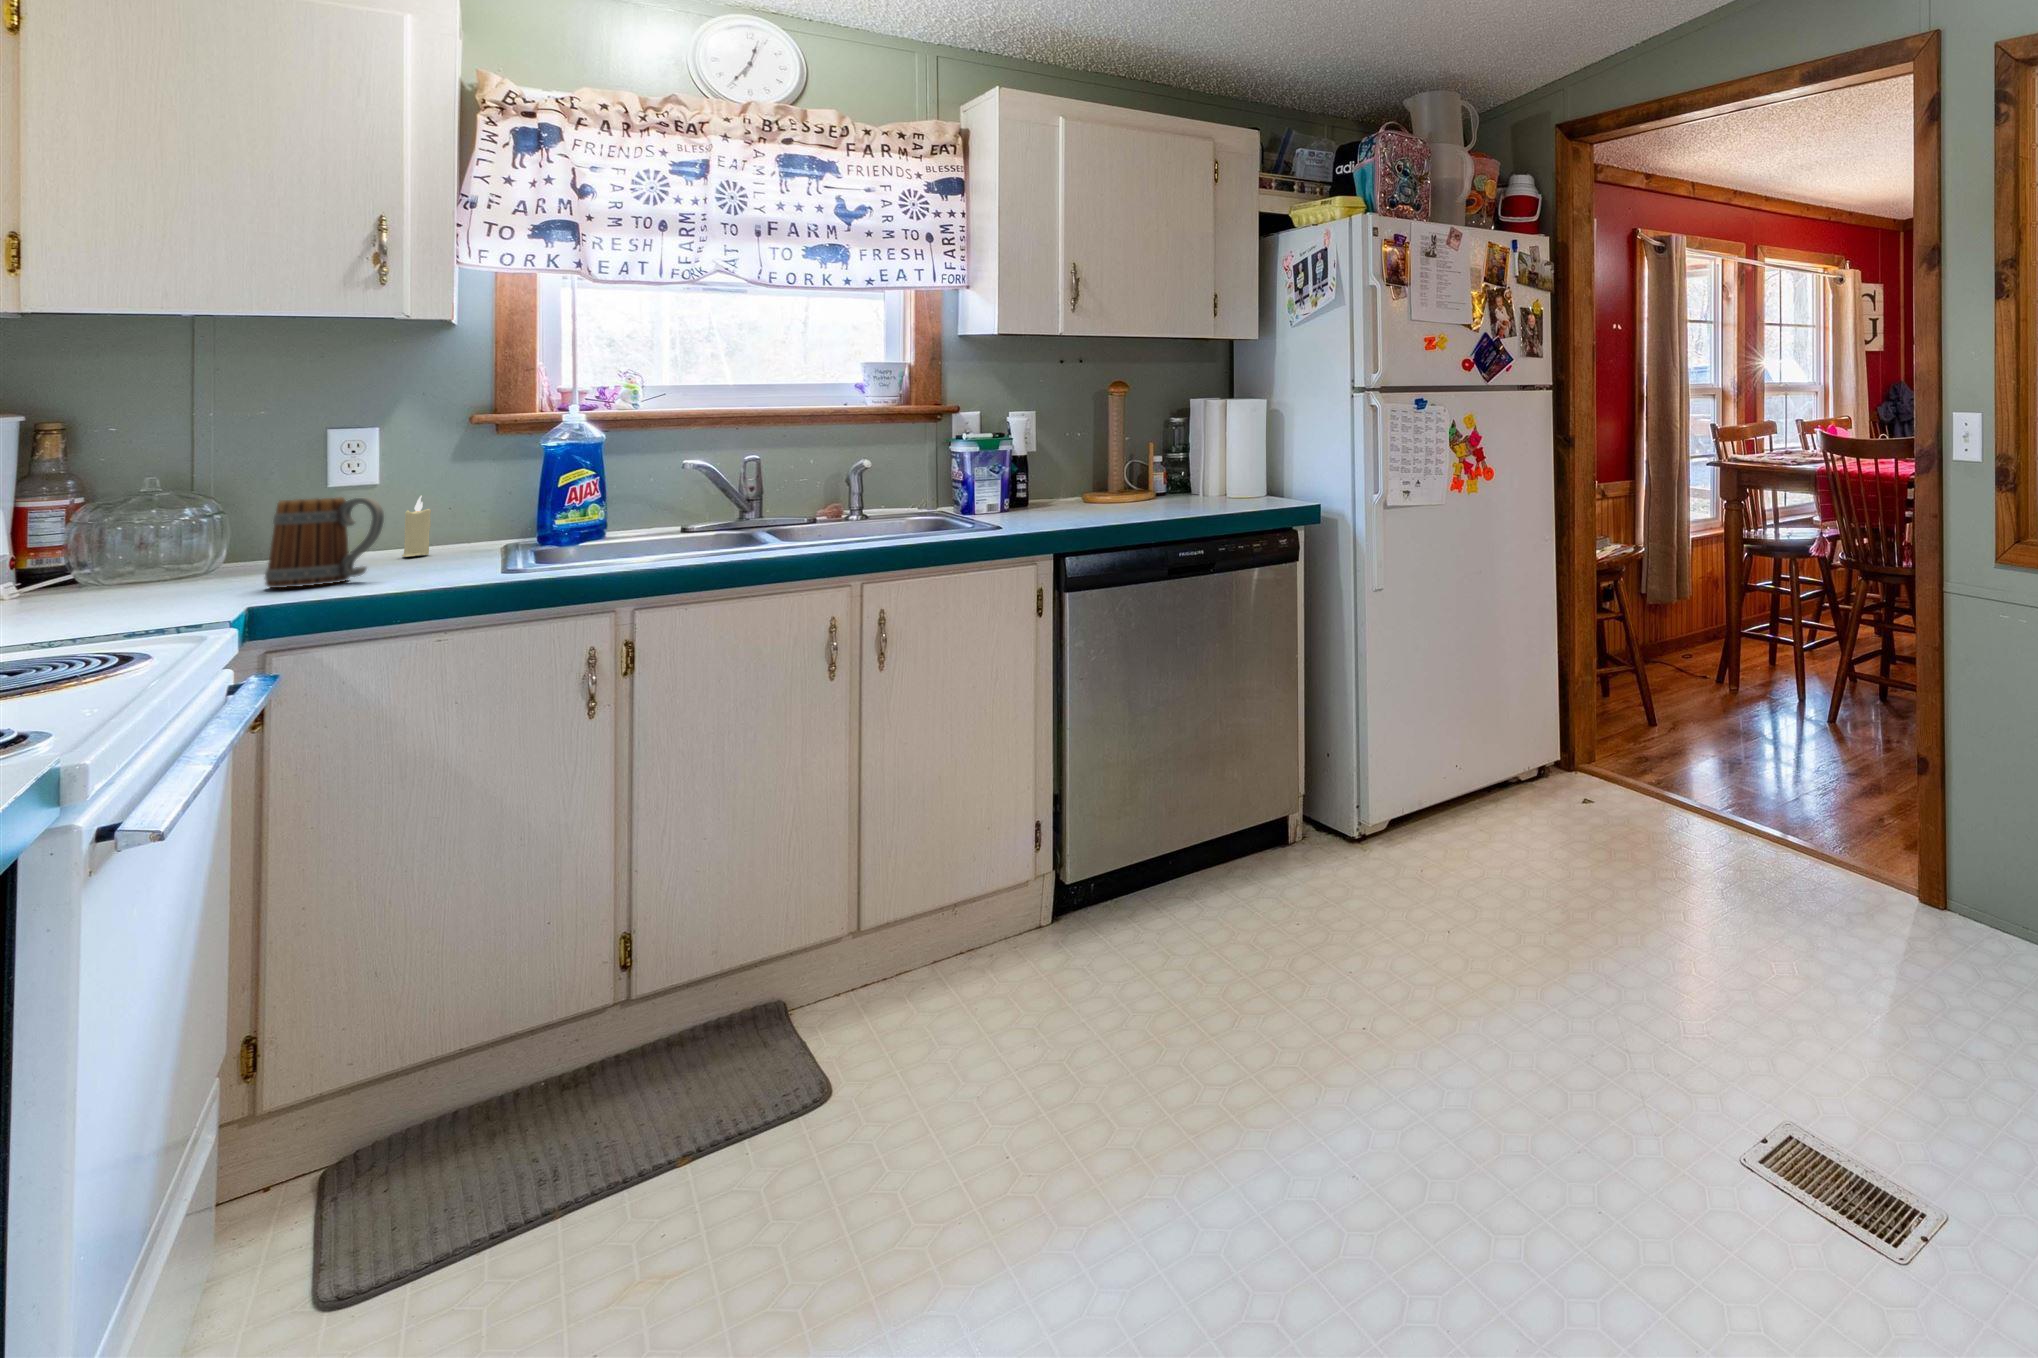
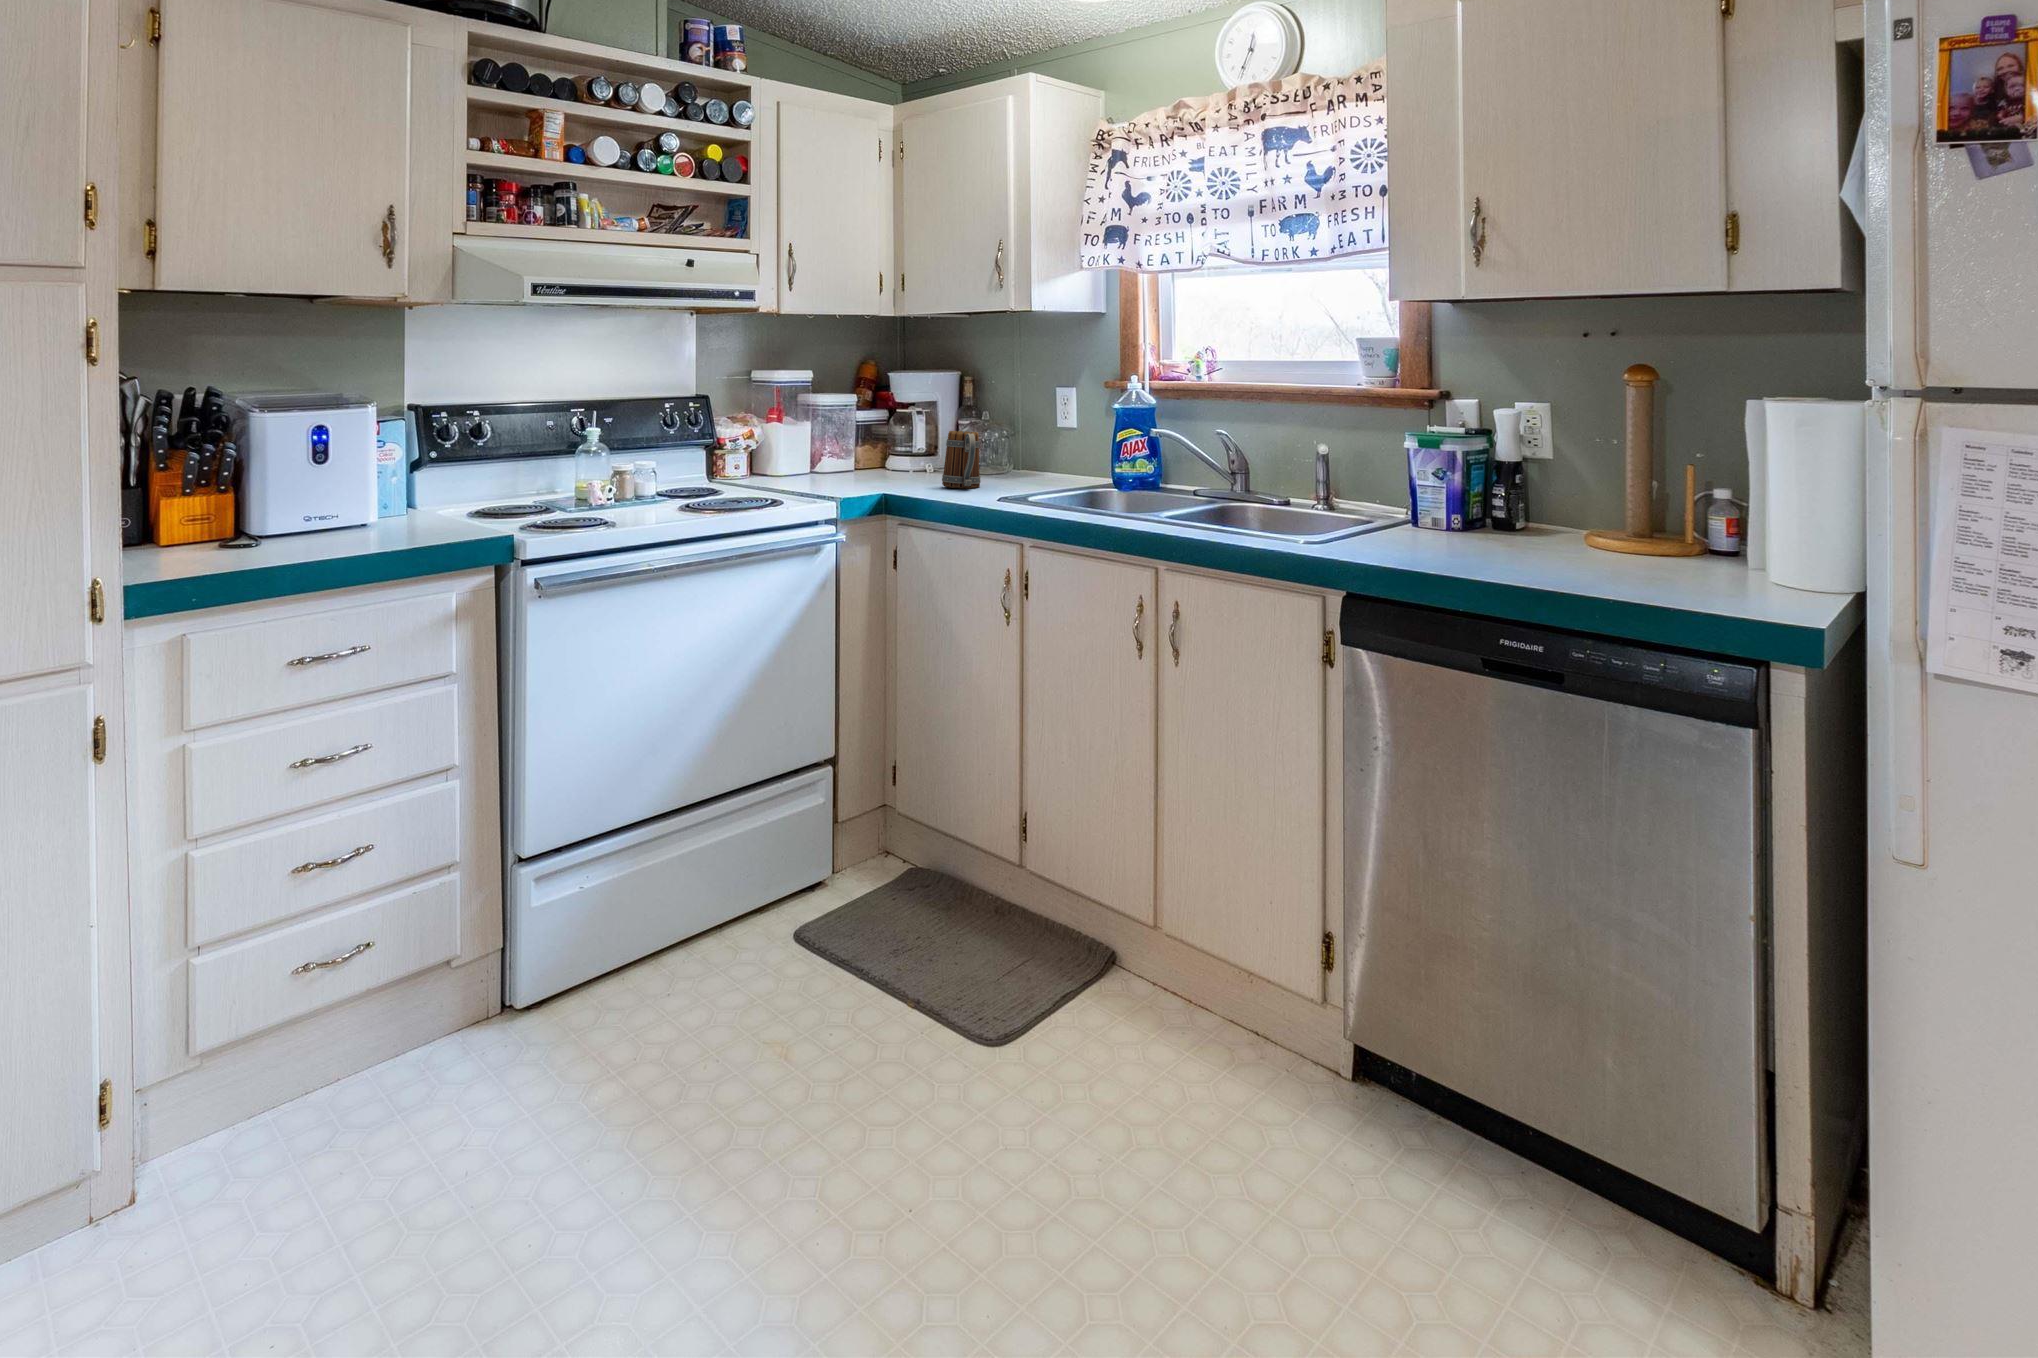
candle: present [402,496,431,557] -> none [1053,438,1071,482]

